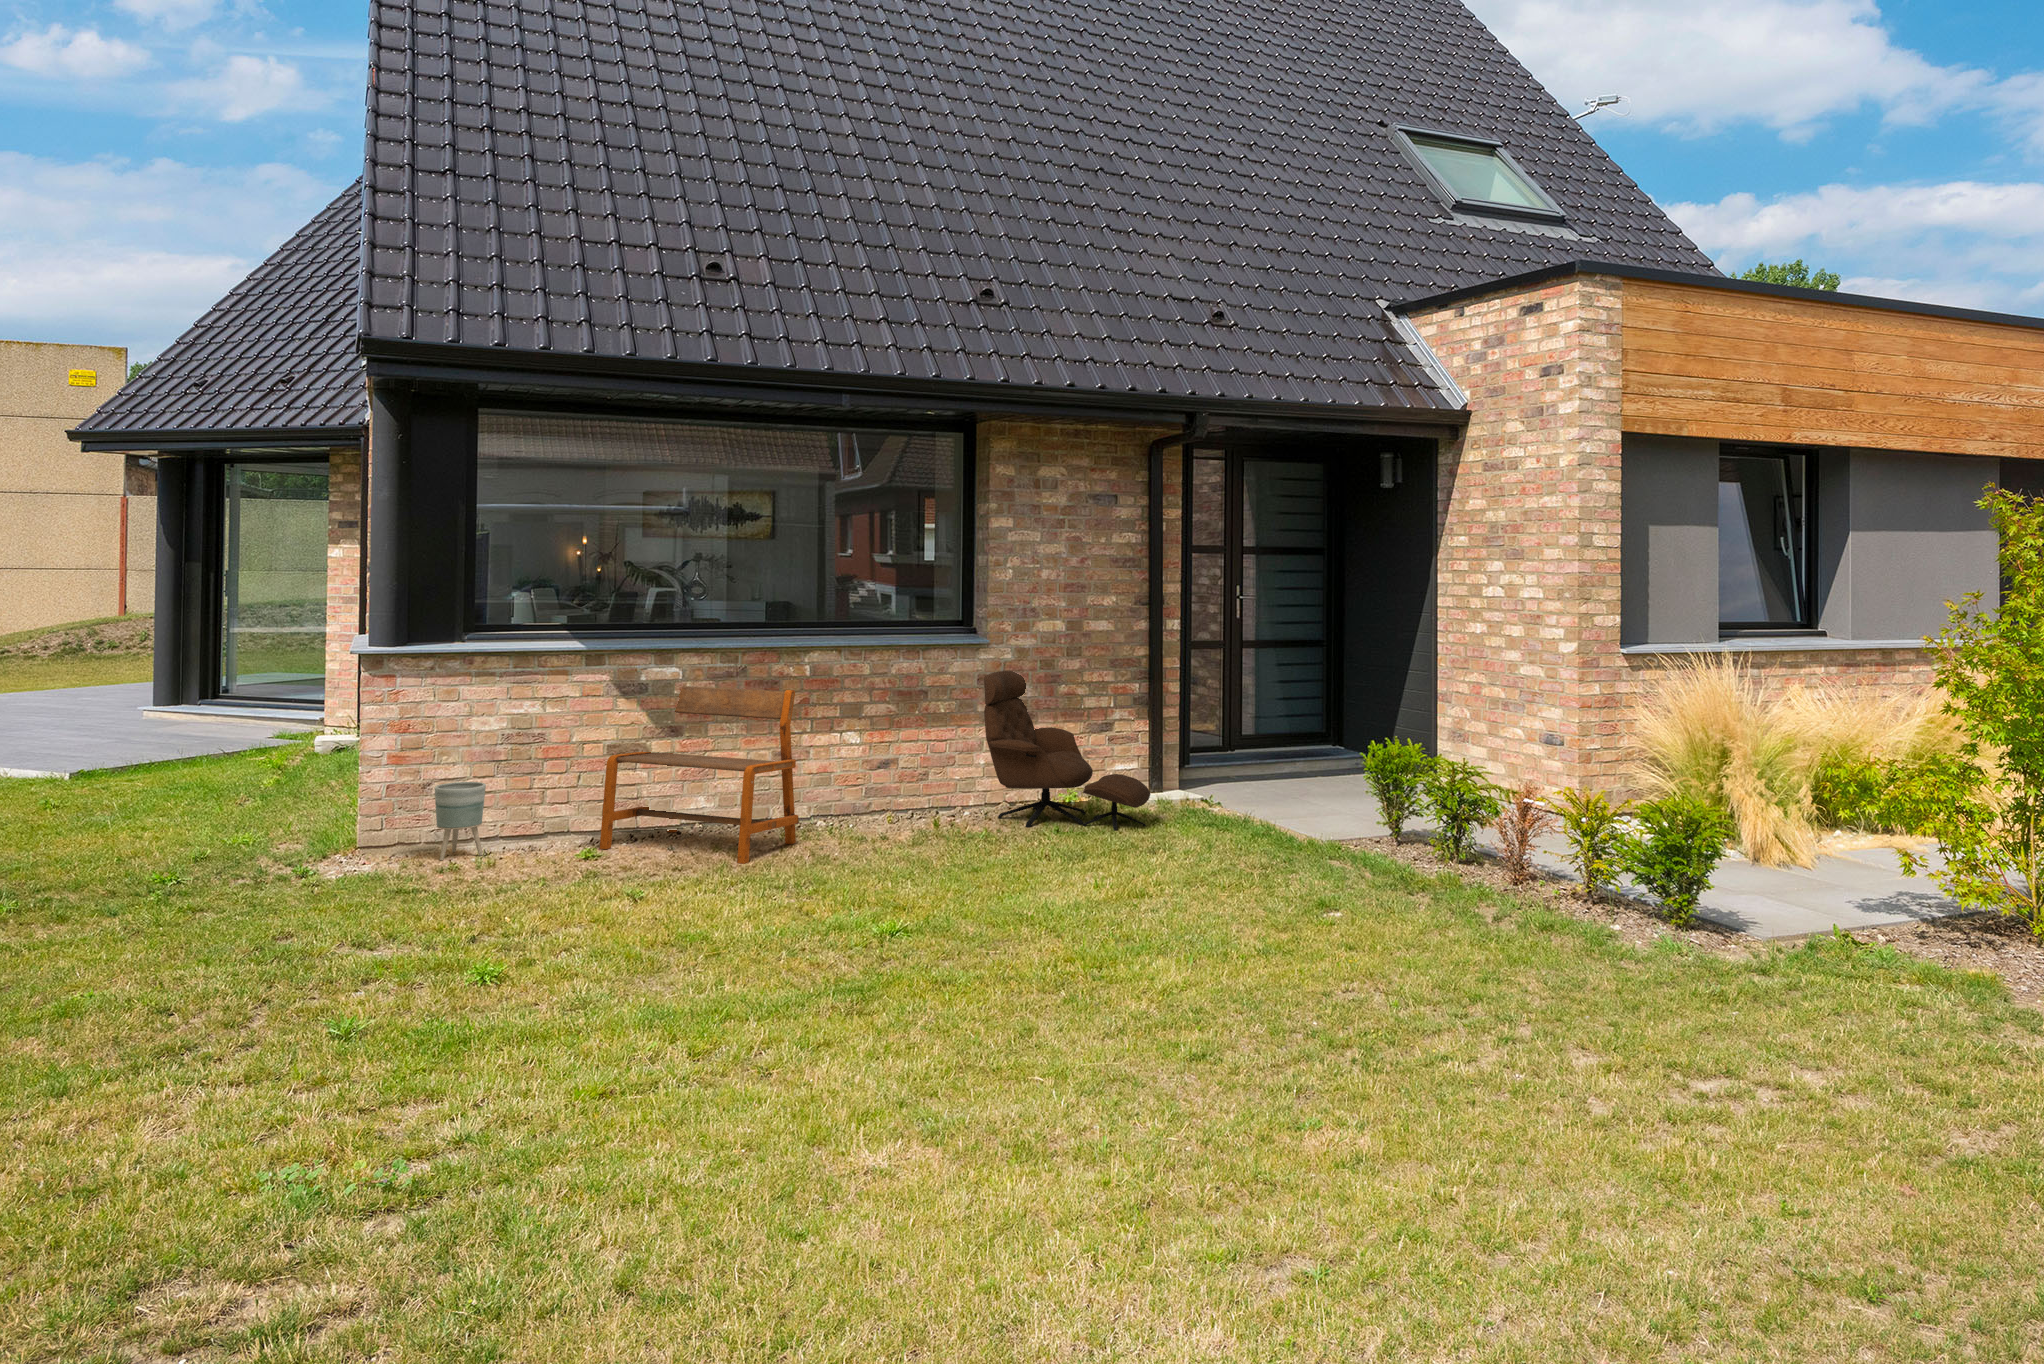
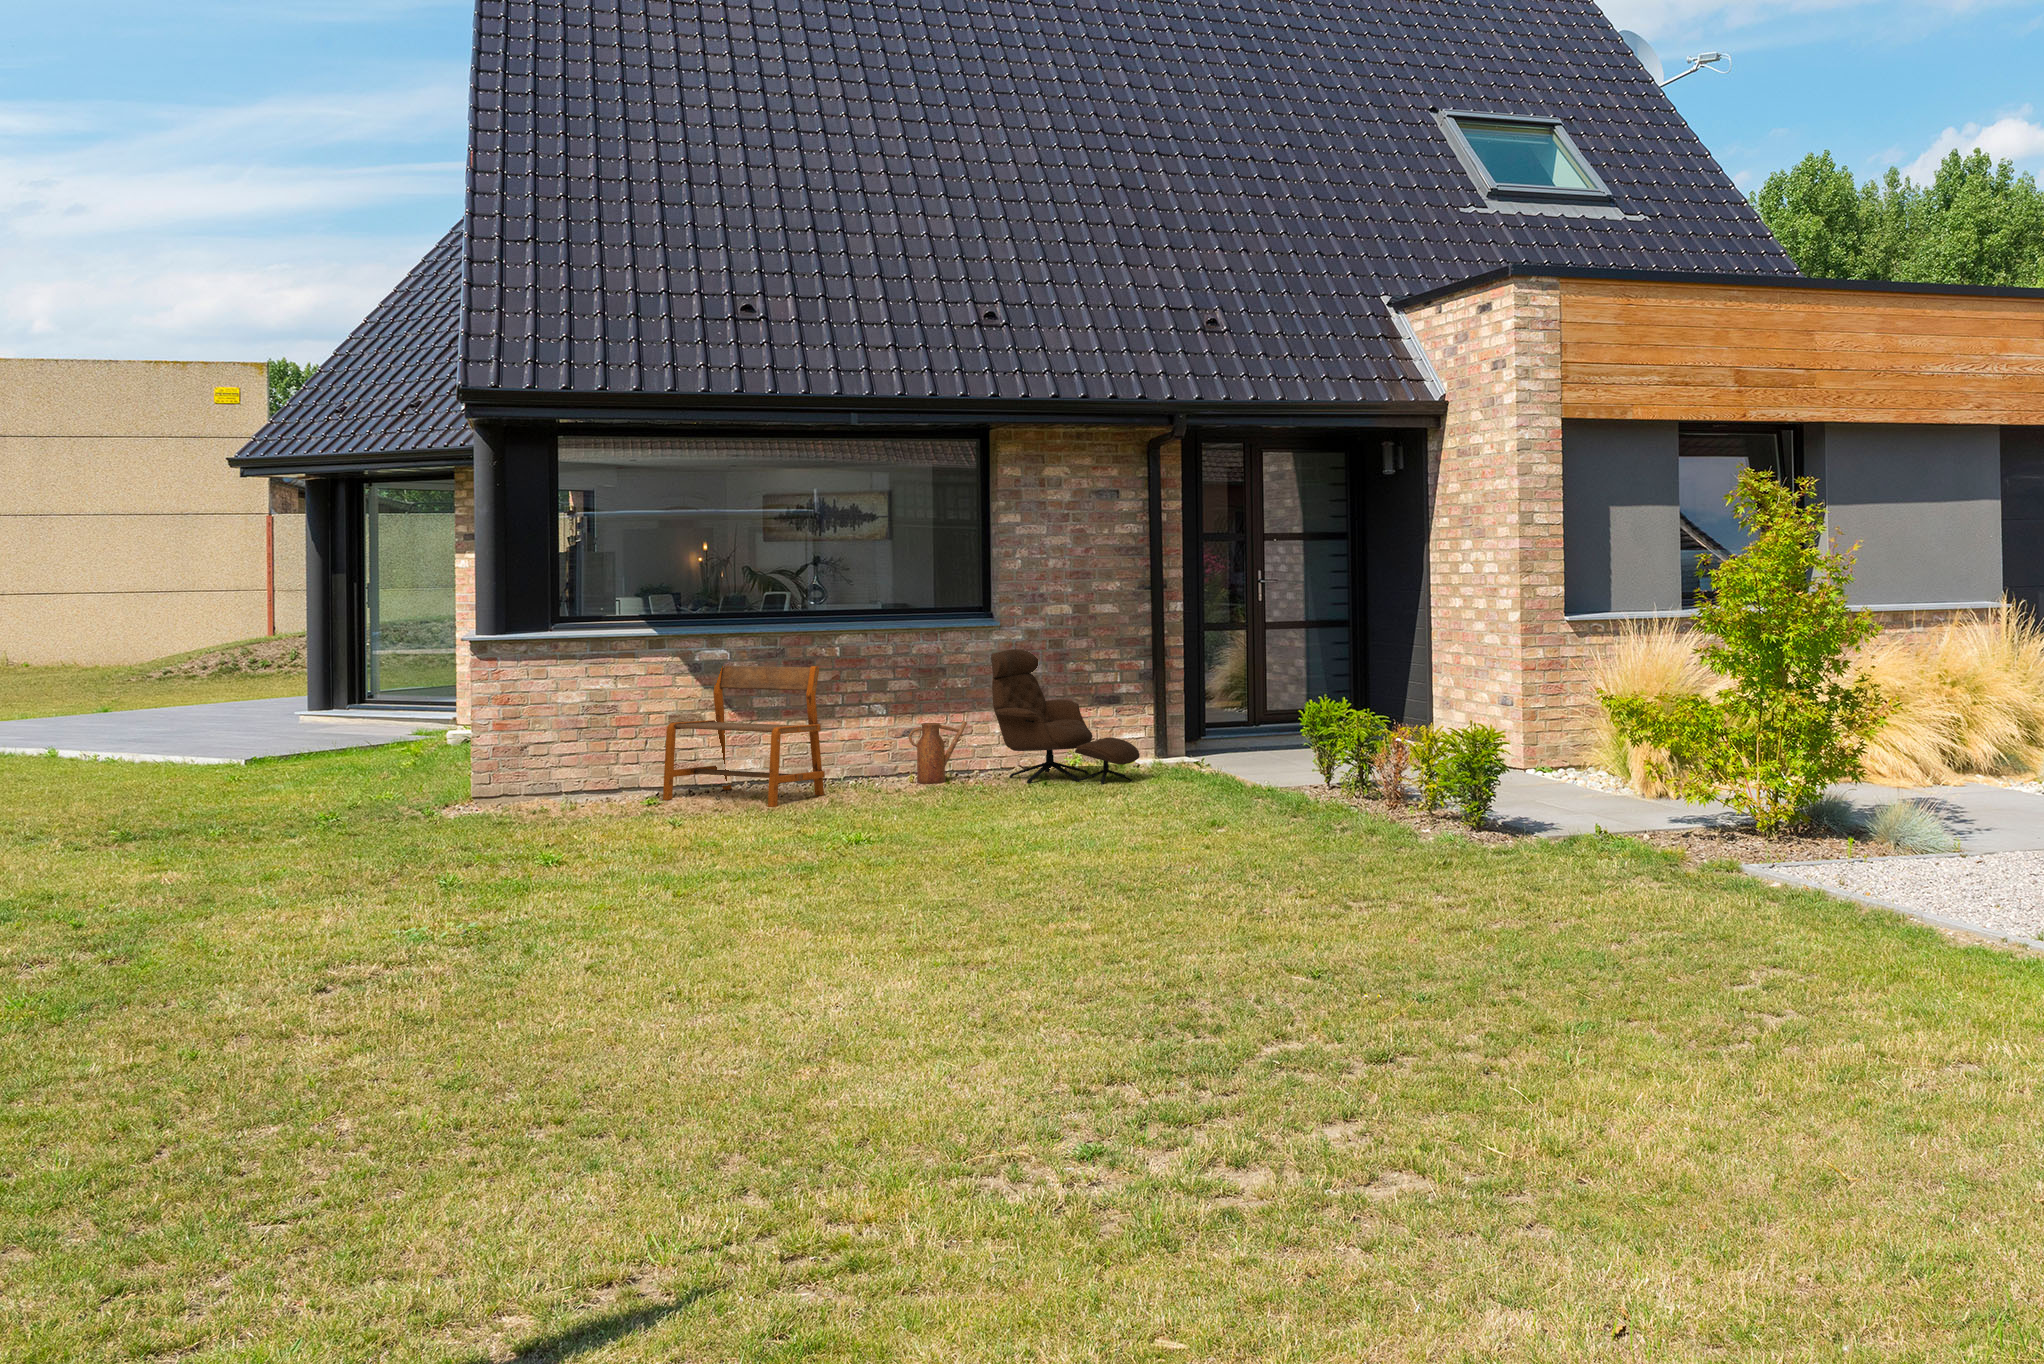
watering can: none [887,753,953,826] -> present [909,721,967,784]
planter: present [435,782,486,860] -> none [529,746,570,807]

